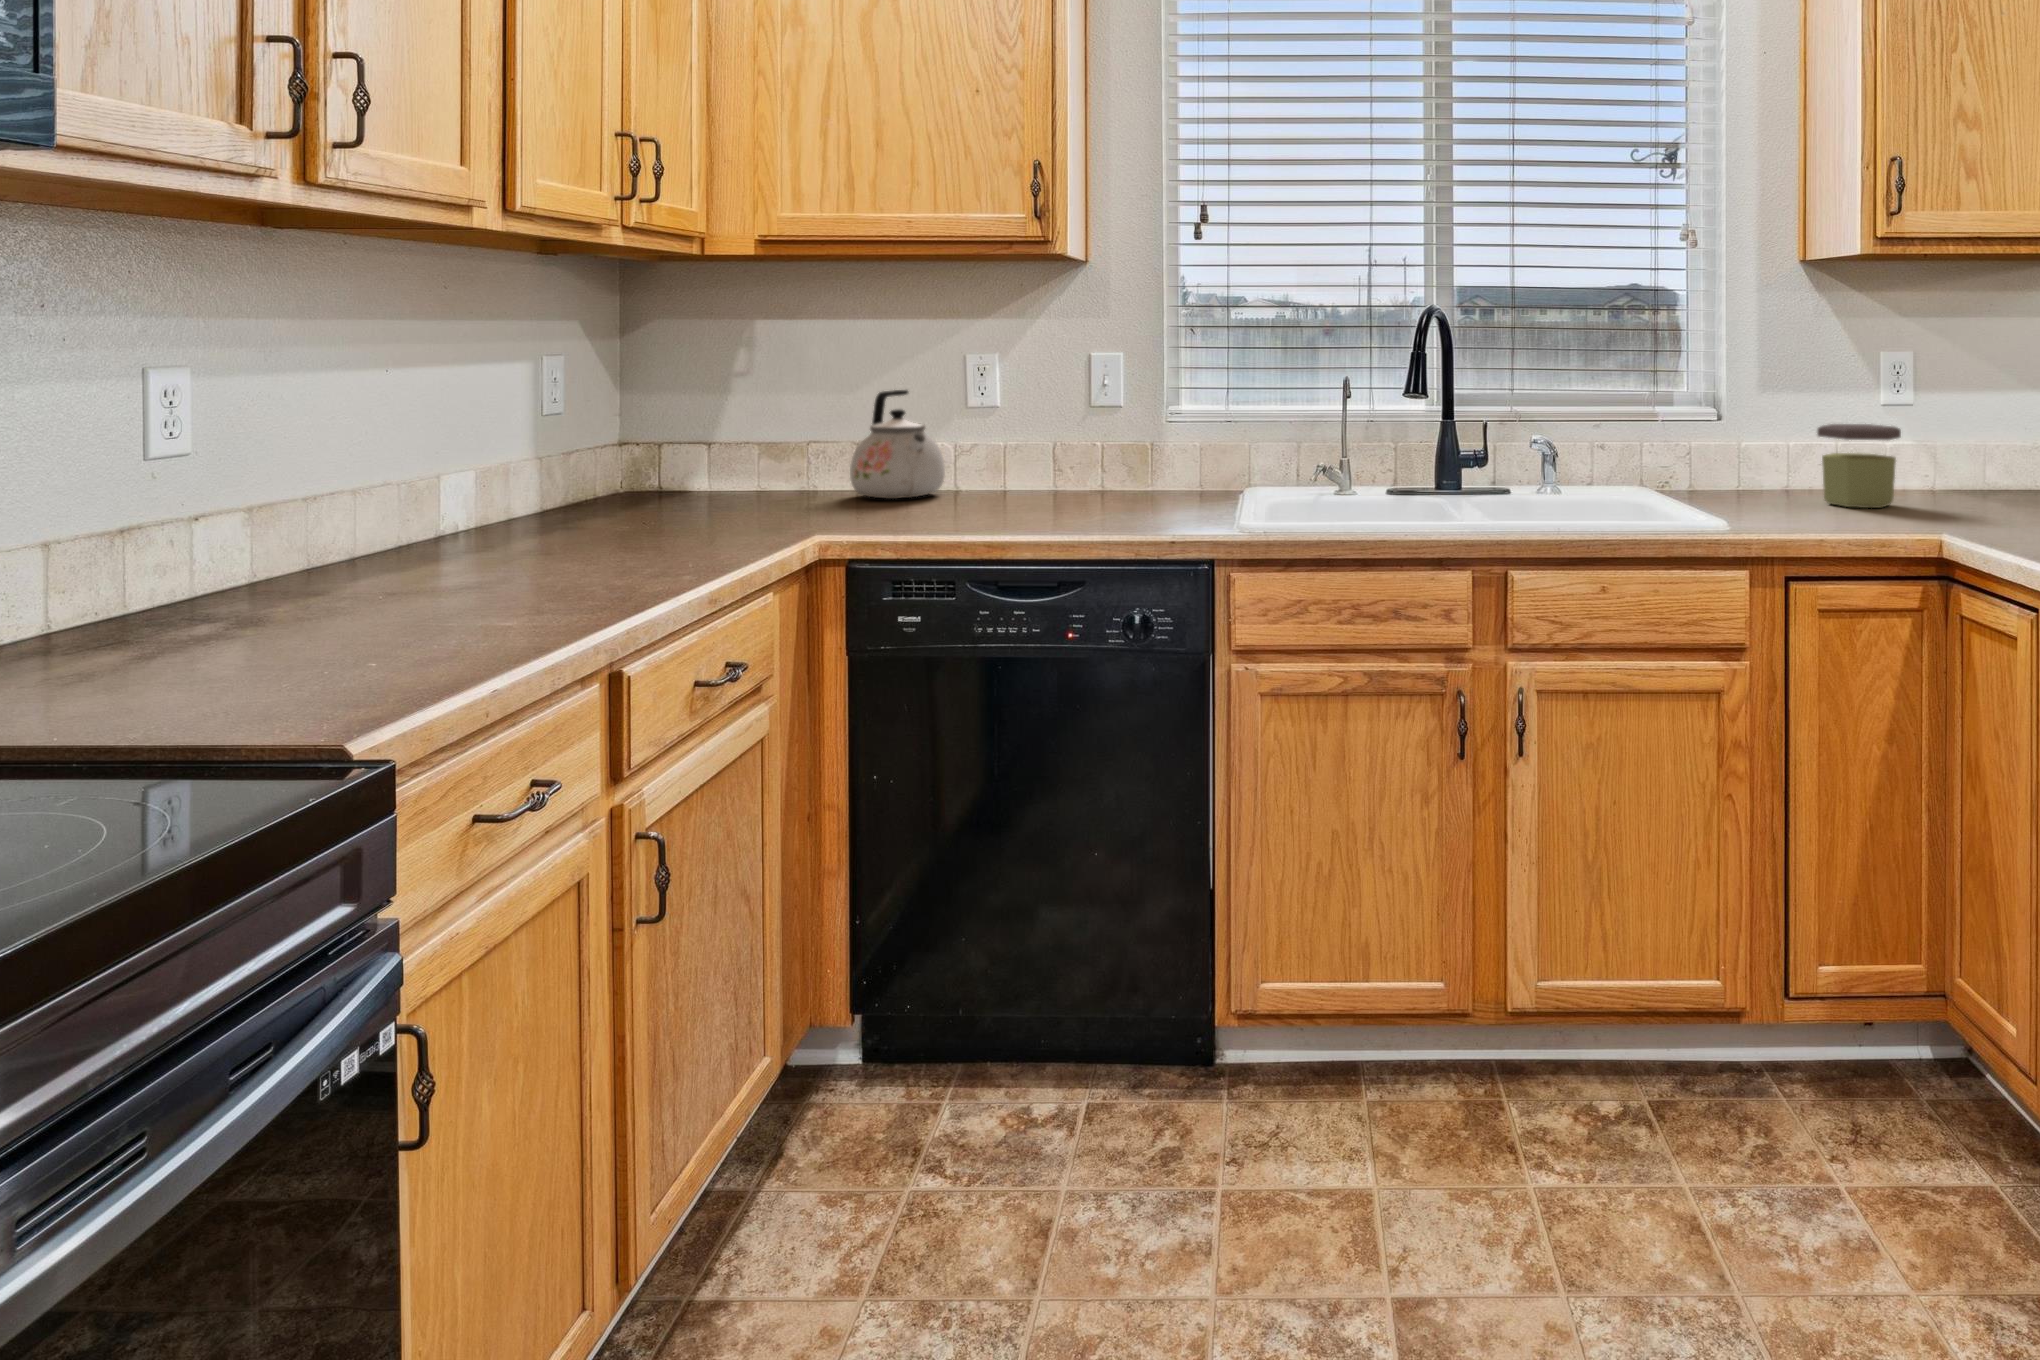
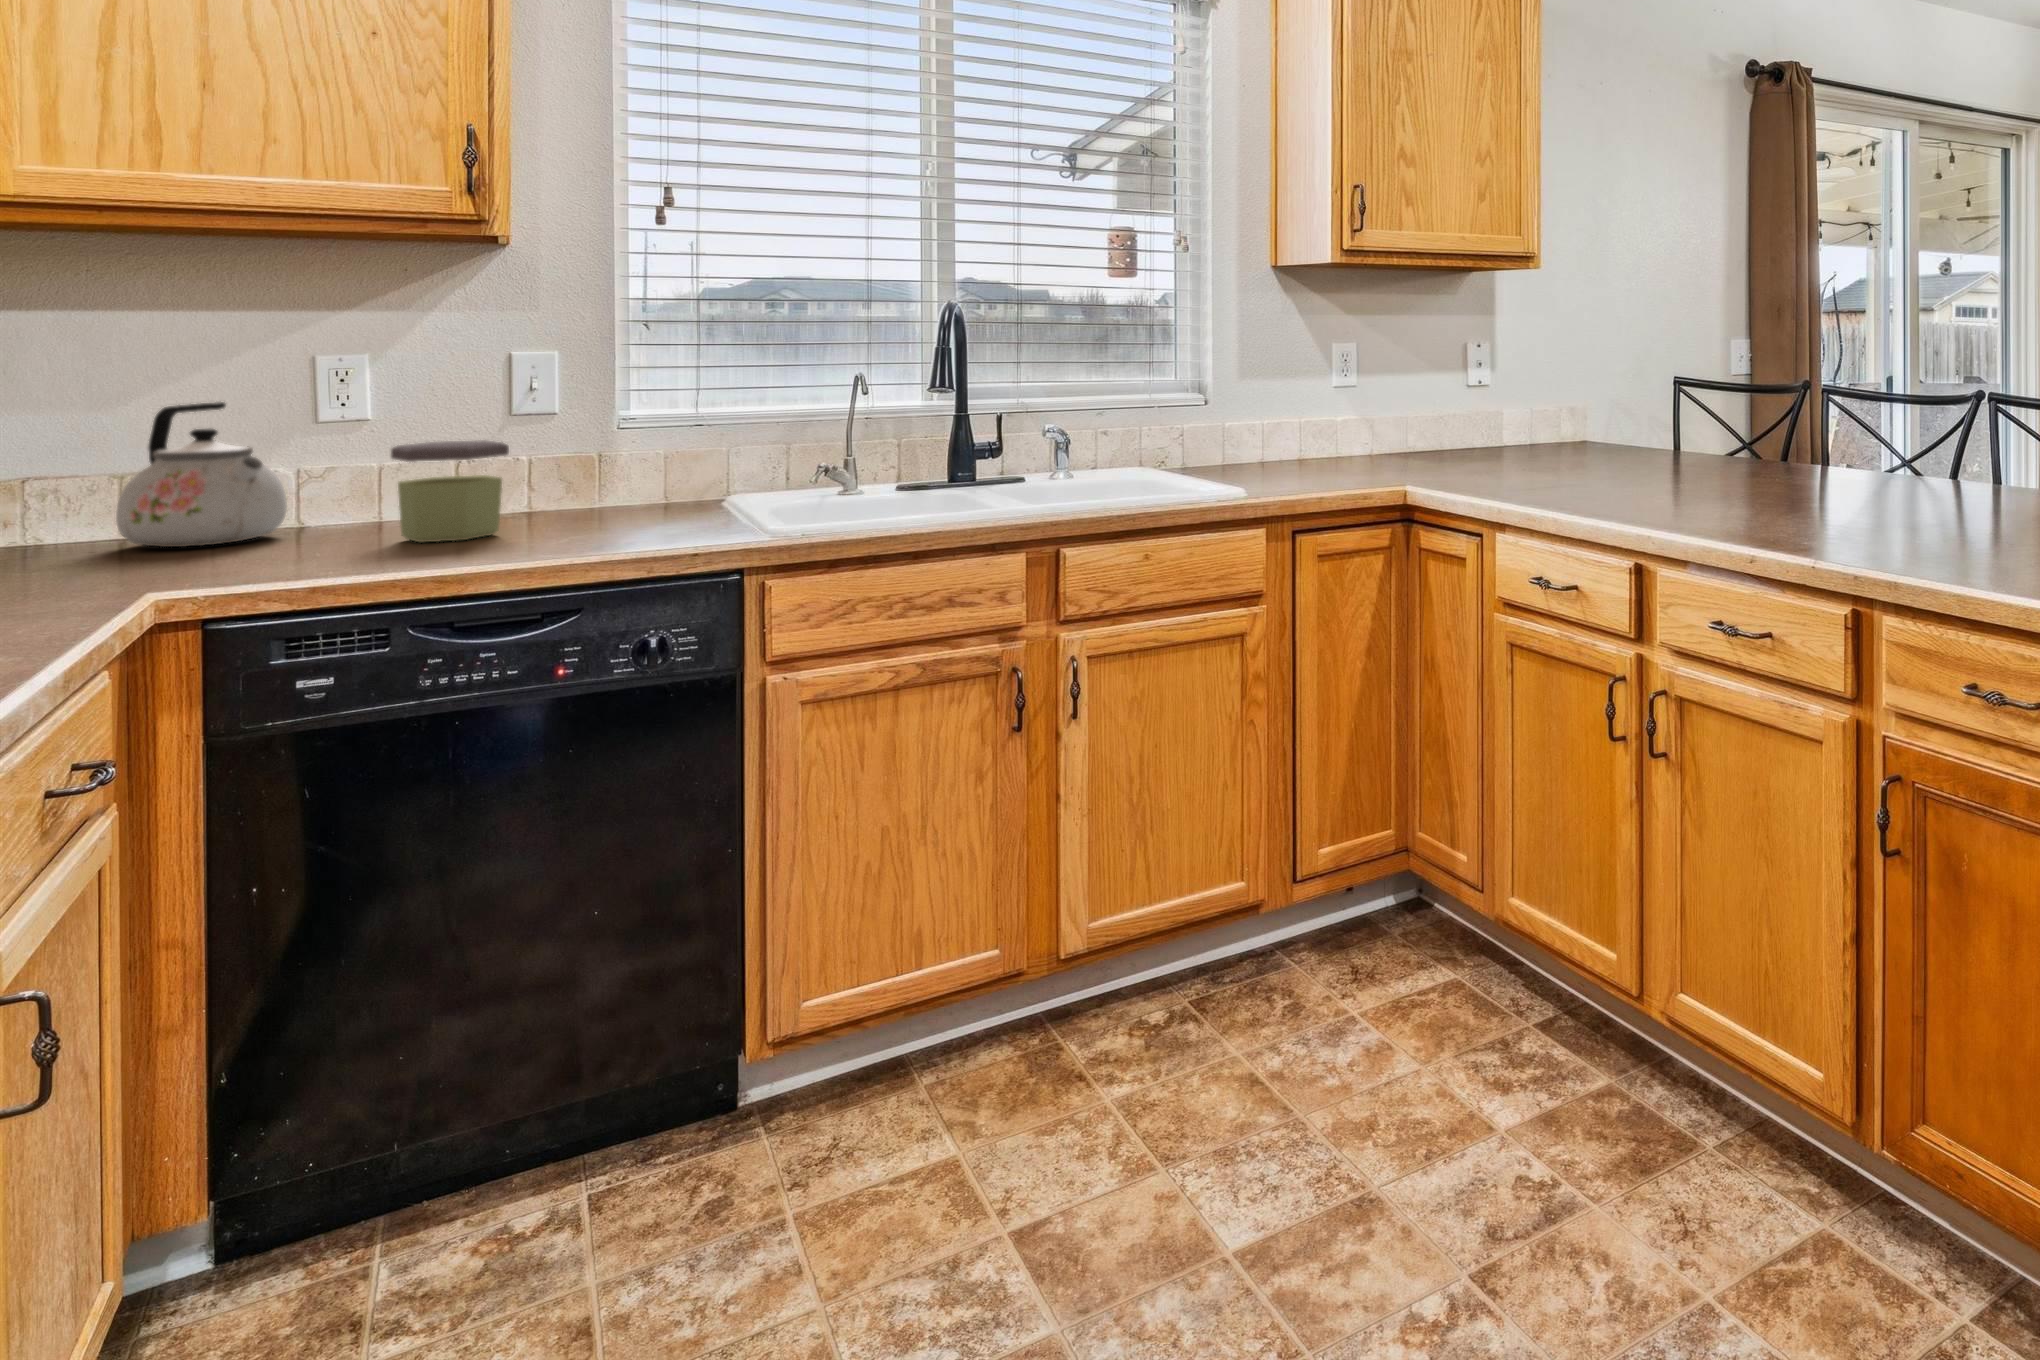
jar: present [1817,424,1901,508] -> present [391,440,509,543]

